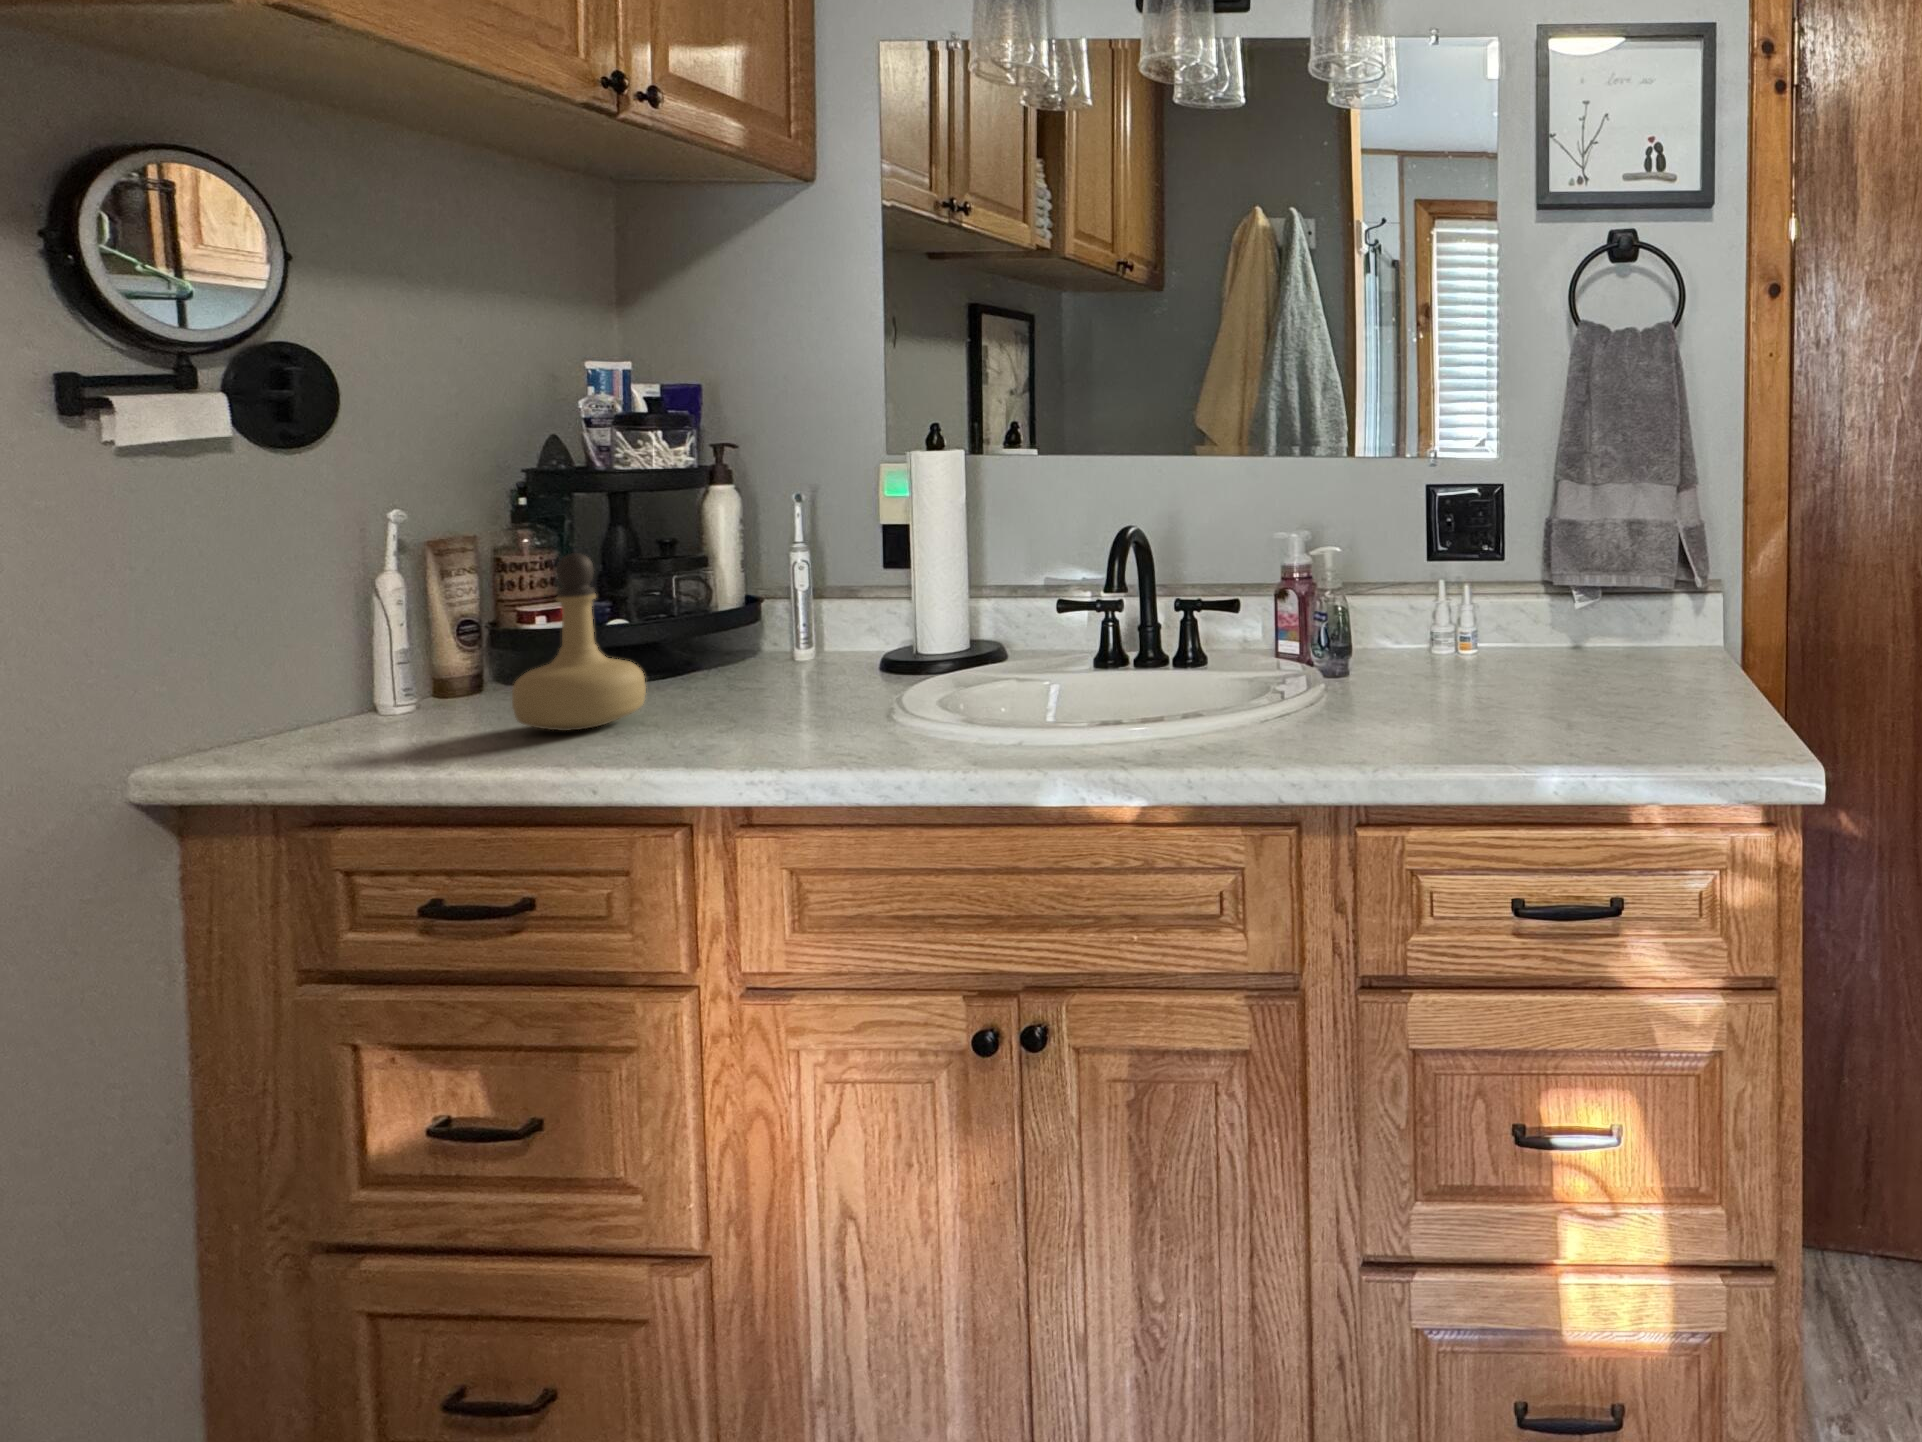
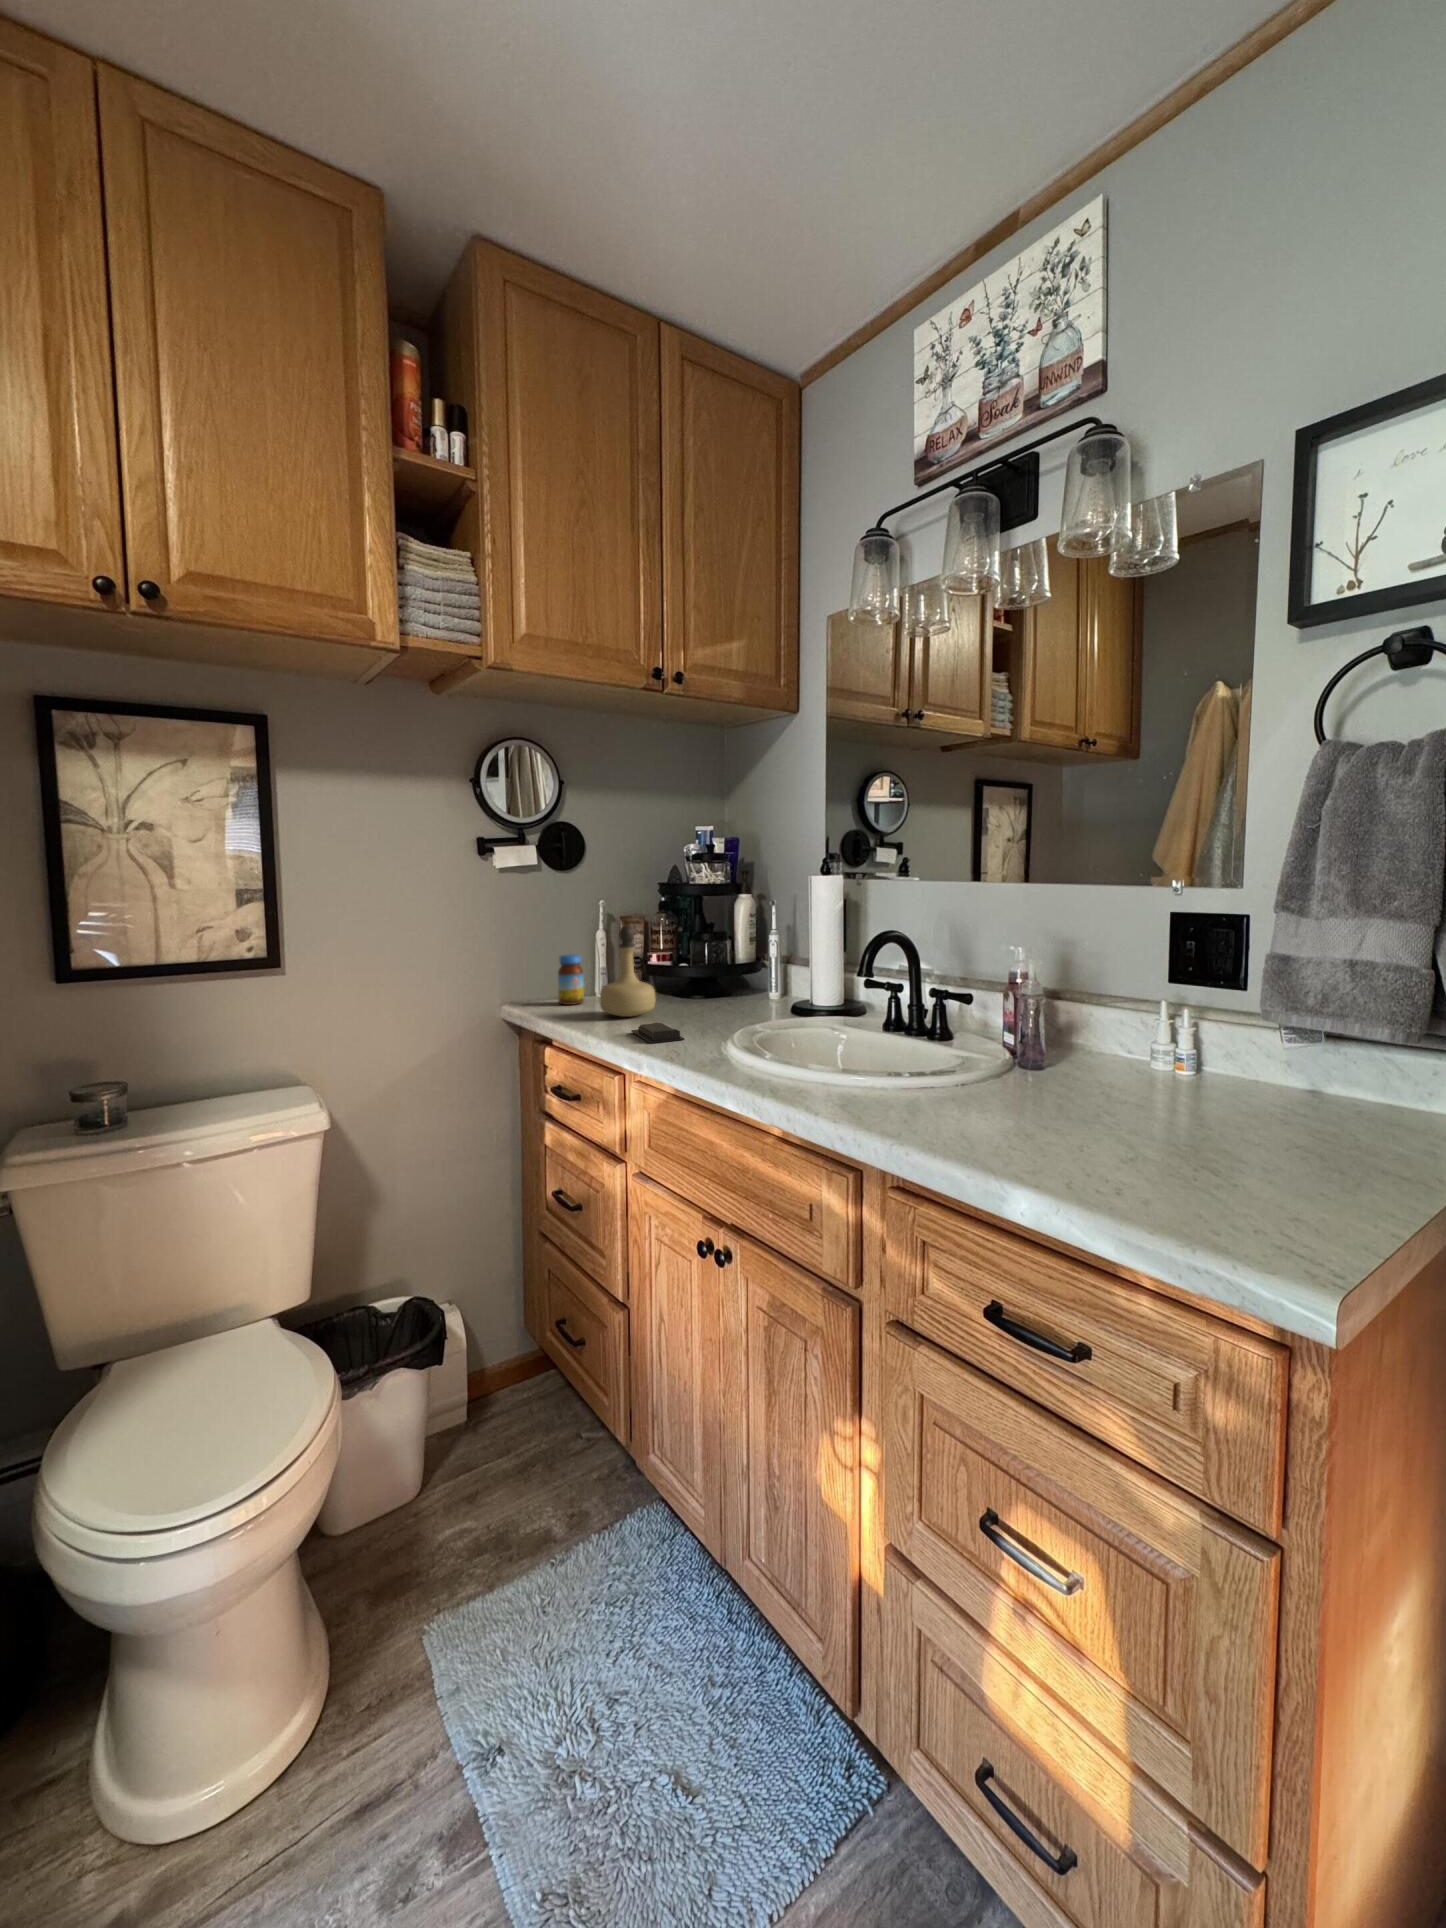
jar: none [316,628,392,739] -> present [558,954,584,1005]
soap bar: none [680,717,822,749] -> present [631,1023,684,1043]

